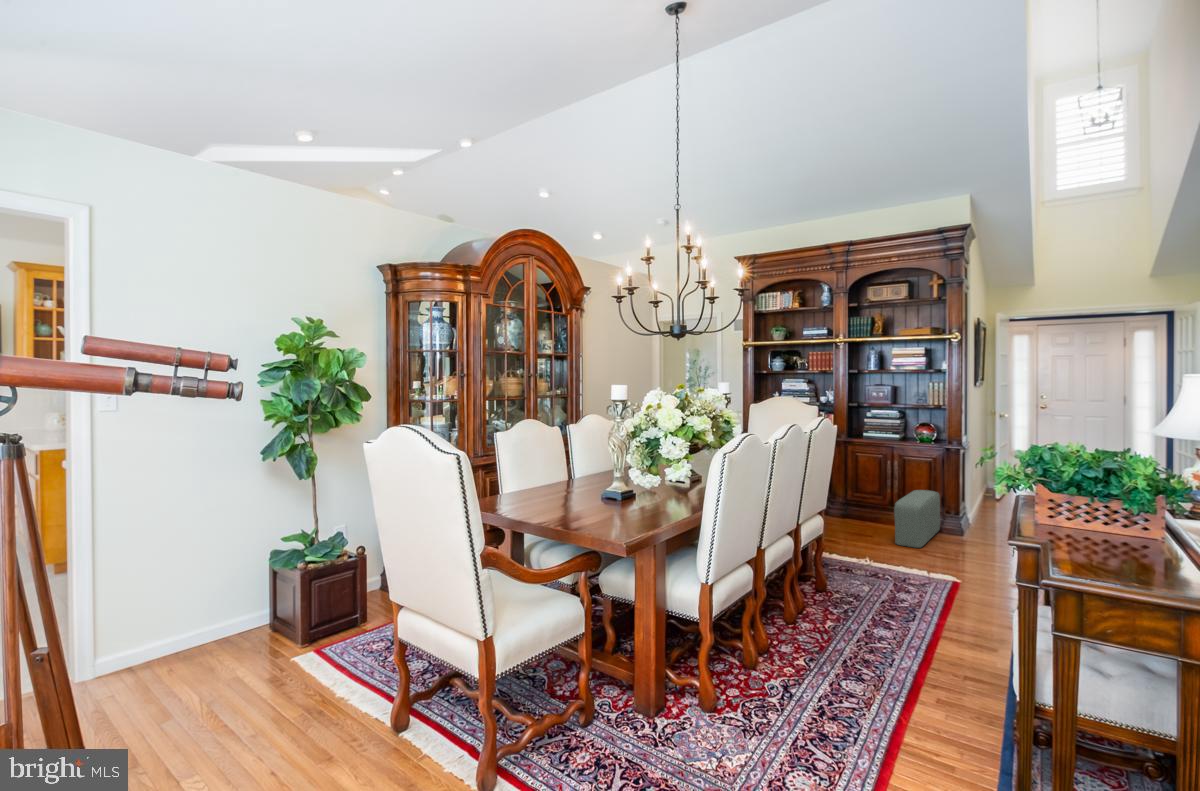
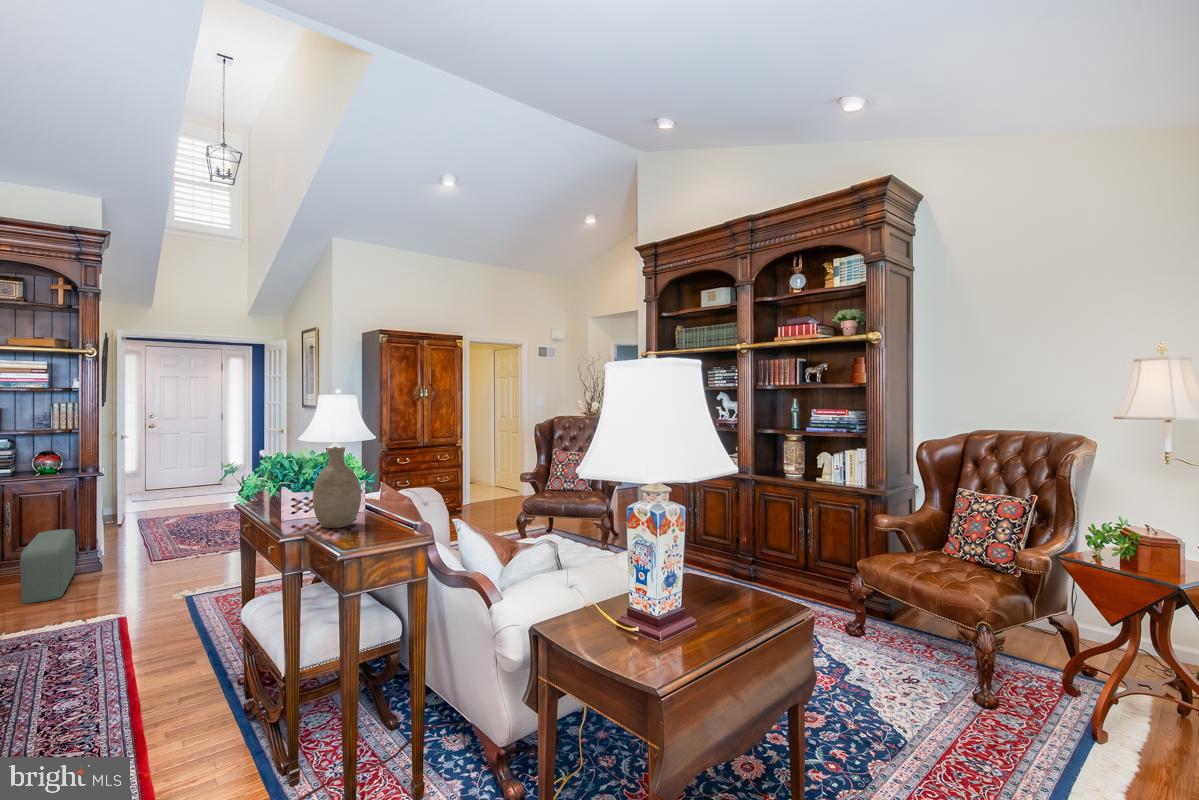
decorative vase: none [1061,443,1135,549] -> present [313,447,361,528]

